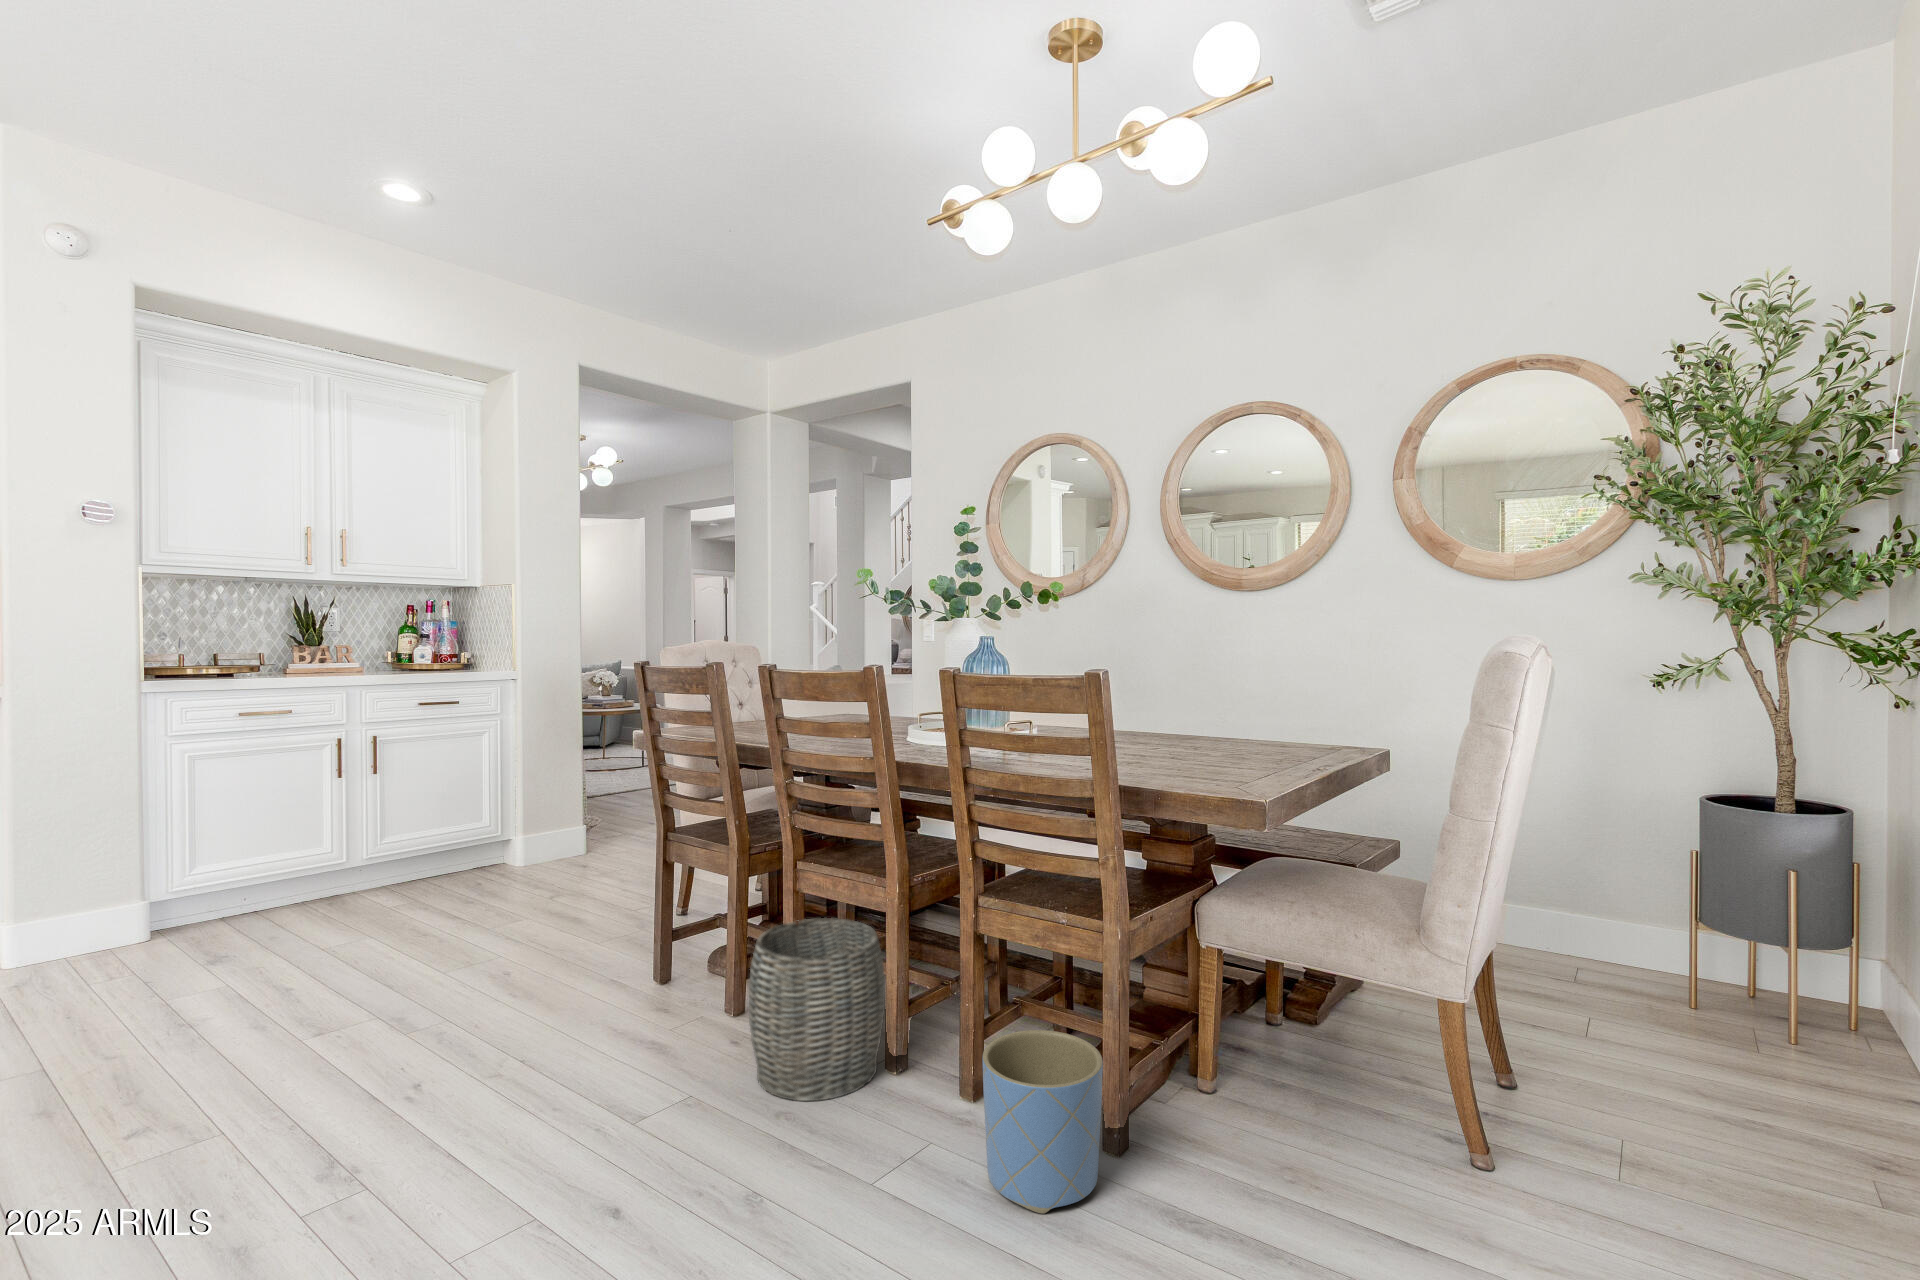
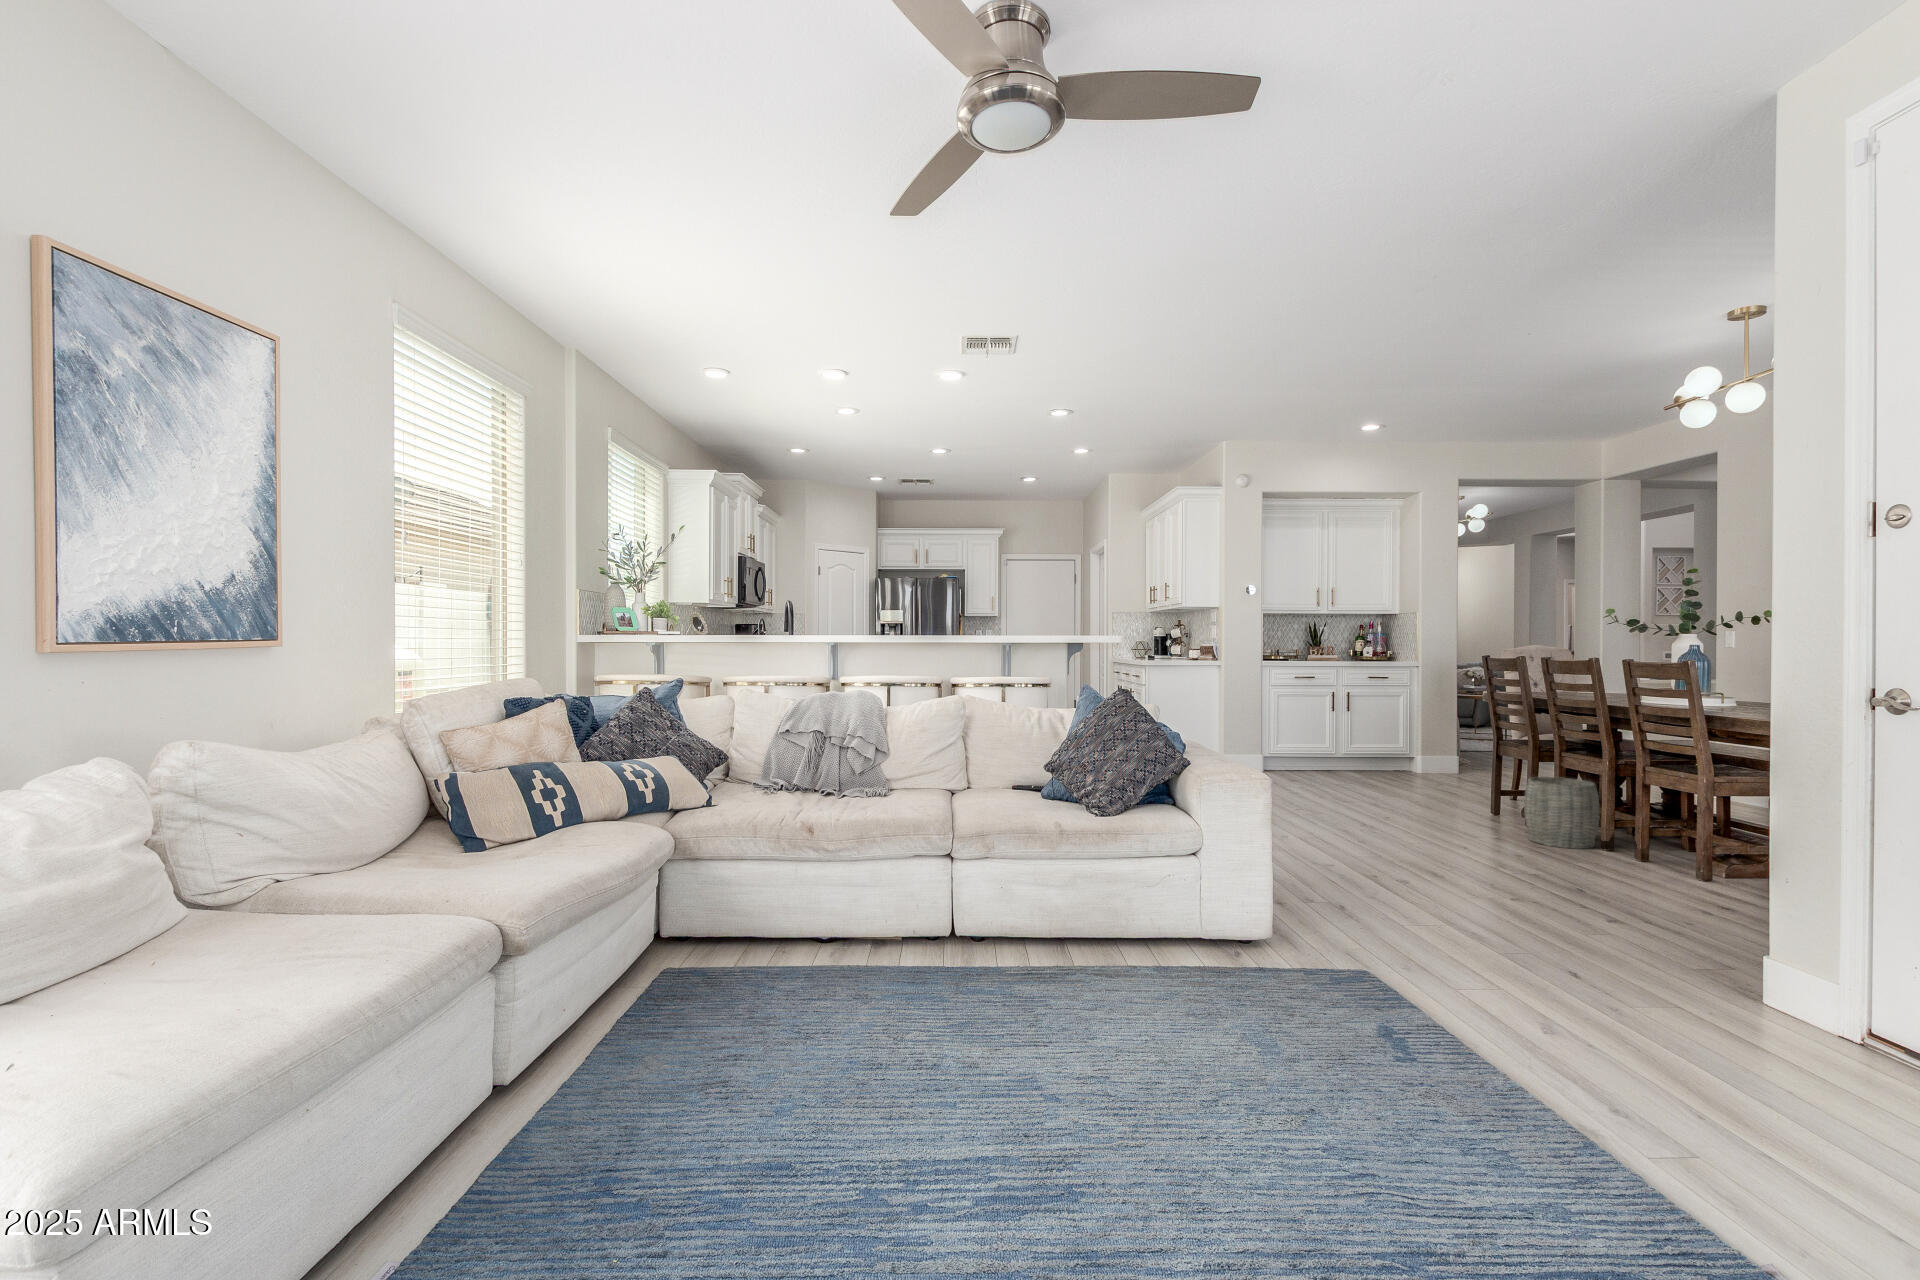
planter: present [982,1030,1103,1214] -> none [1619,818,1685,882]

